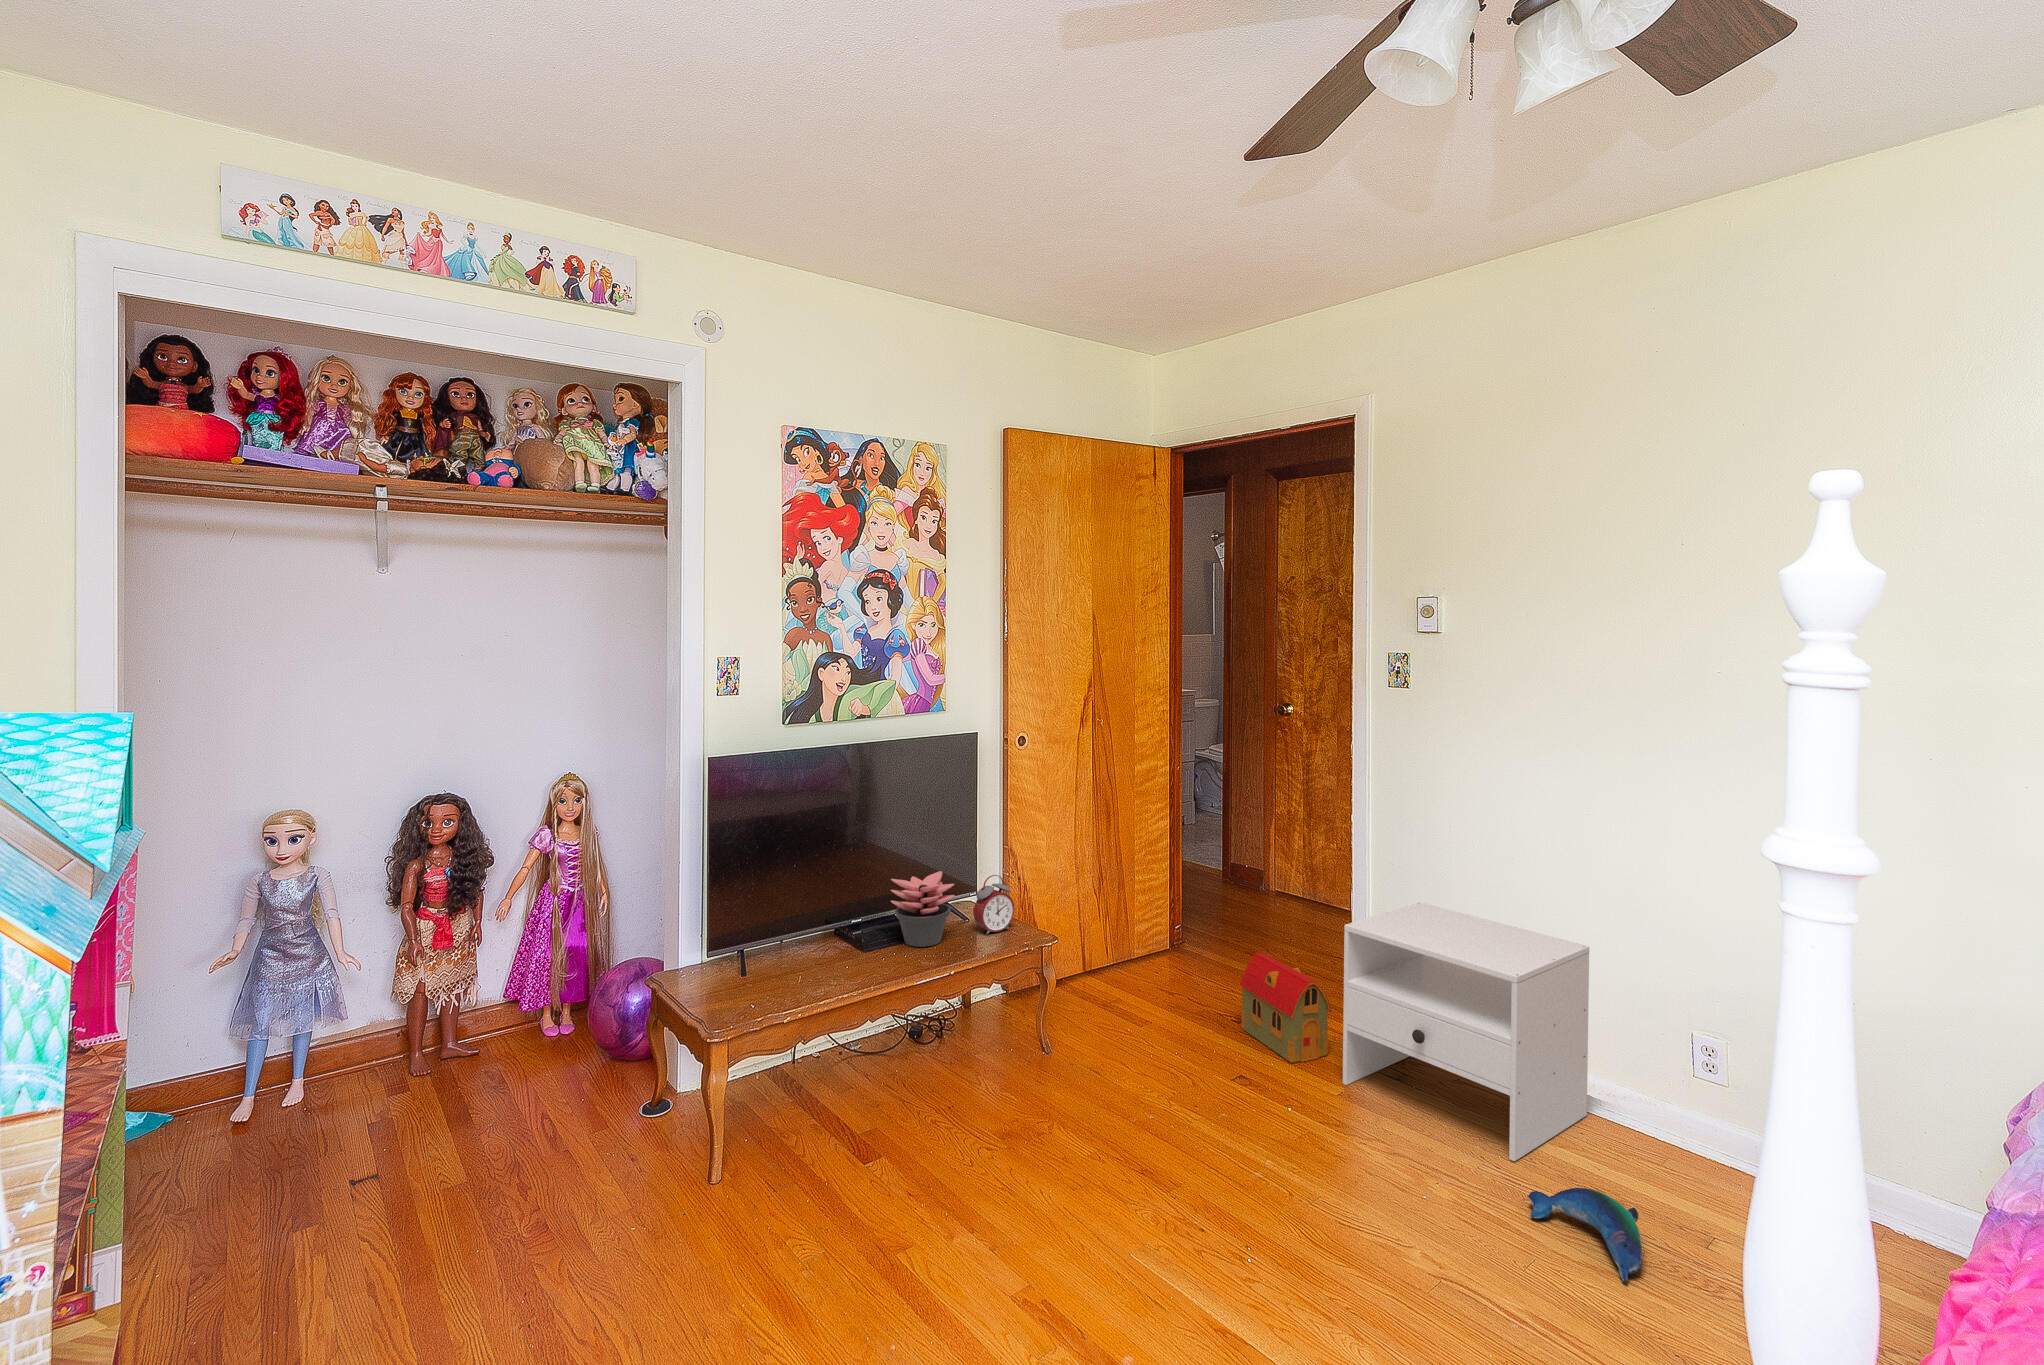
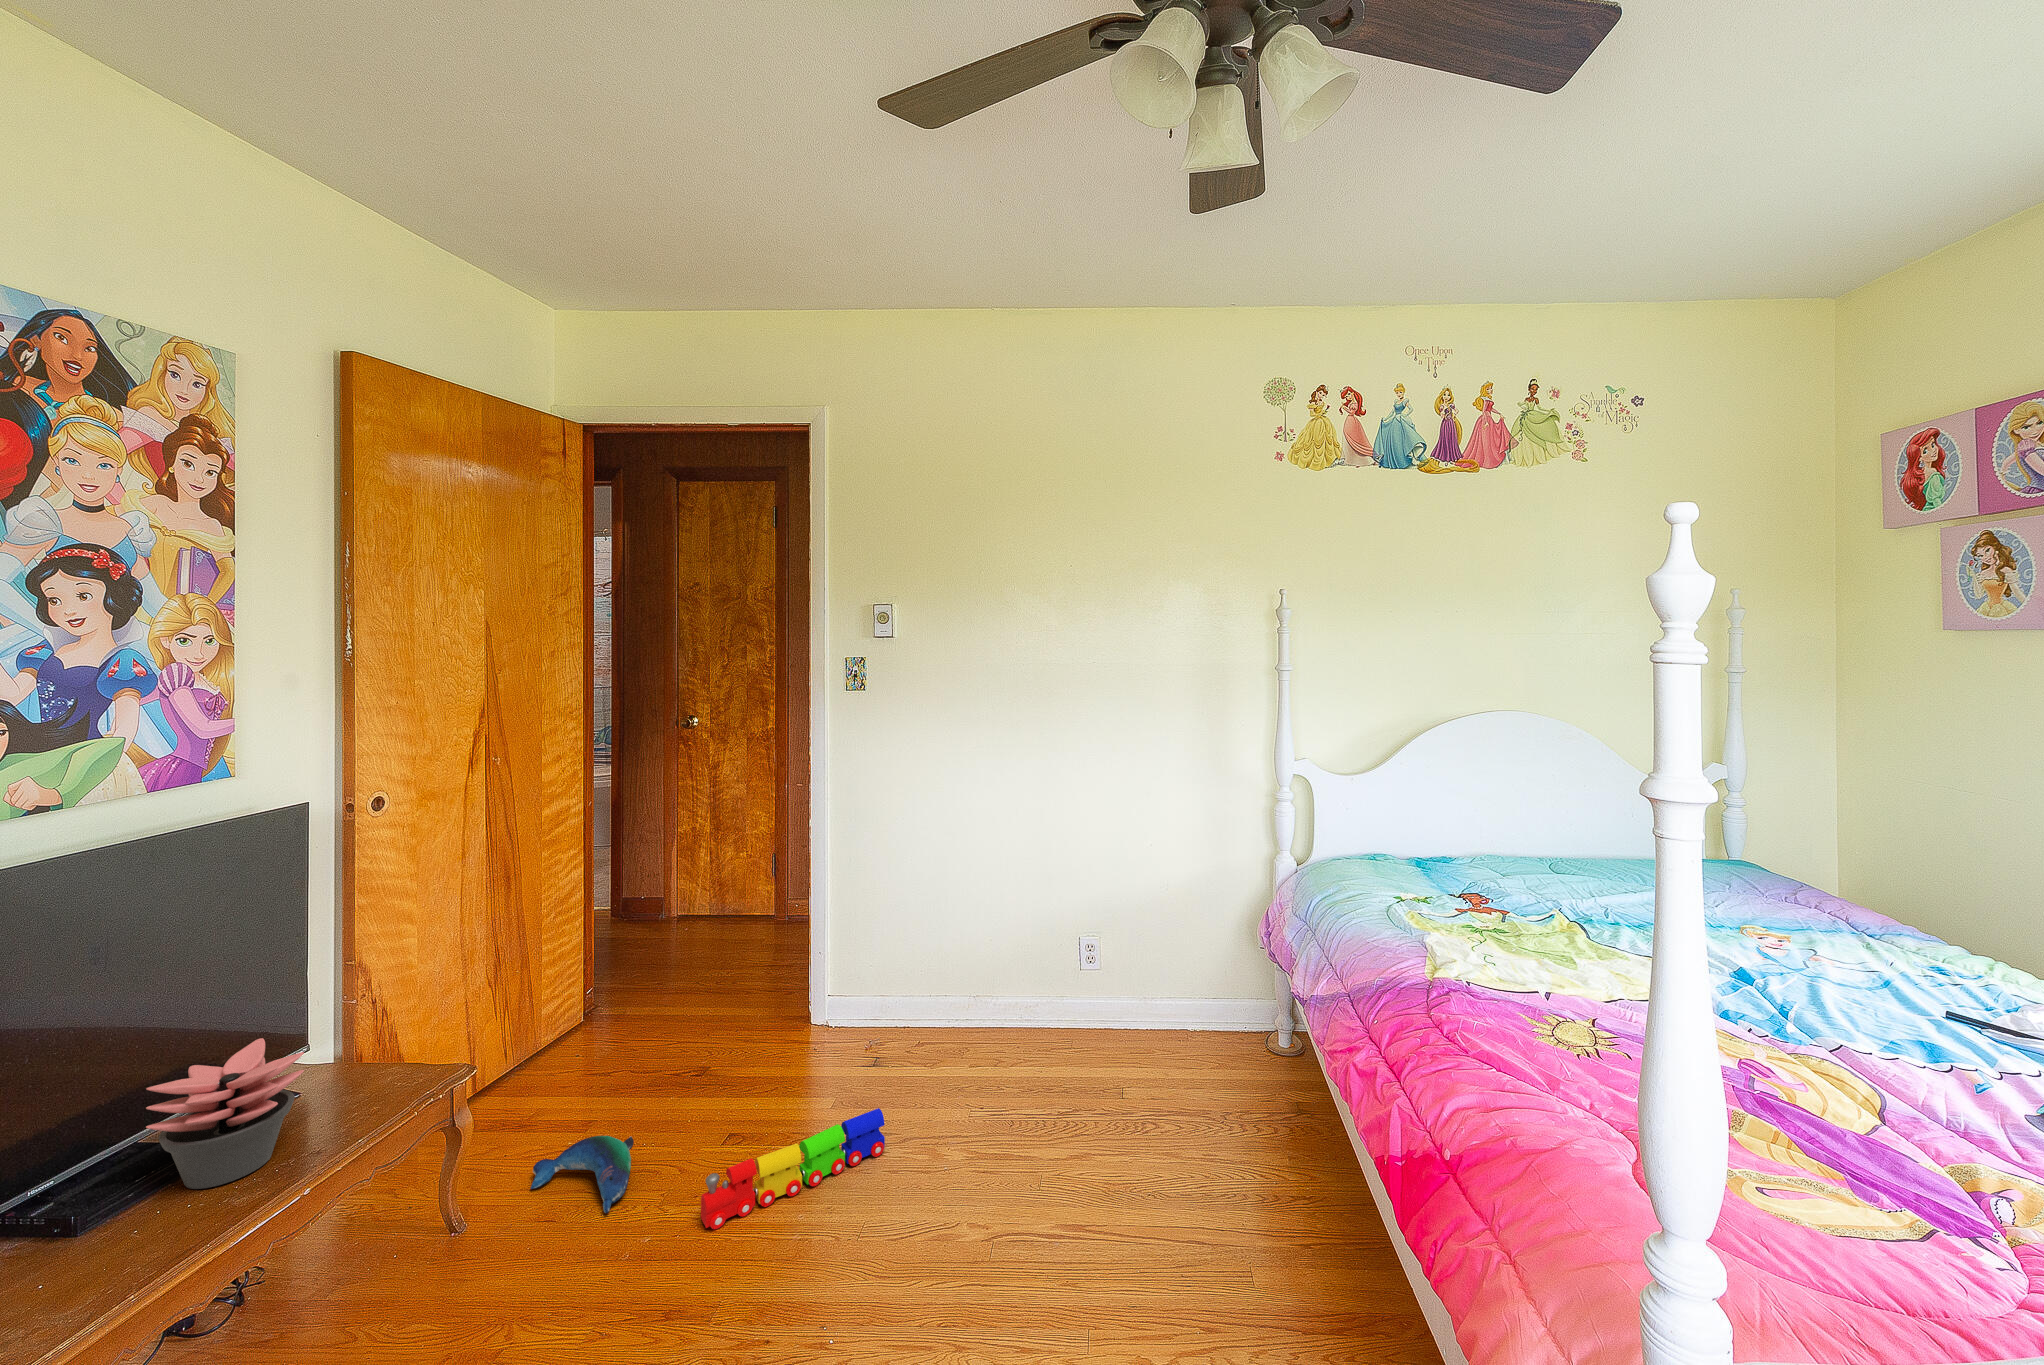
alarm clock: present [973,875,1015,934] -> none [334,1012,413,1108]
nightstand: present [1343,902,1589,1161] -> none [872,894,1069,1108]
toy house: present [1240,952,1331,1063] -> none [729,989,842,1099]
toy train: none [1166,1068,1326,1123] -> present [701,1108,885,1229]
plush toy: present [1528,1188,1642,1282] -> present [531,1136,634,1213]

